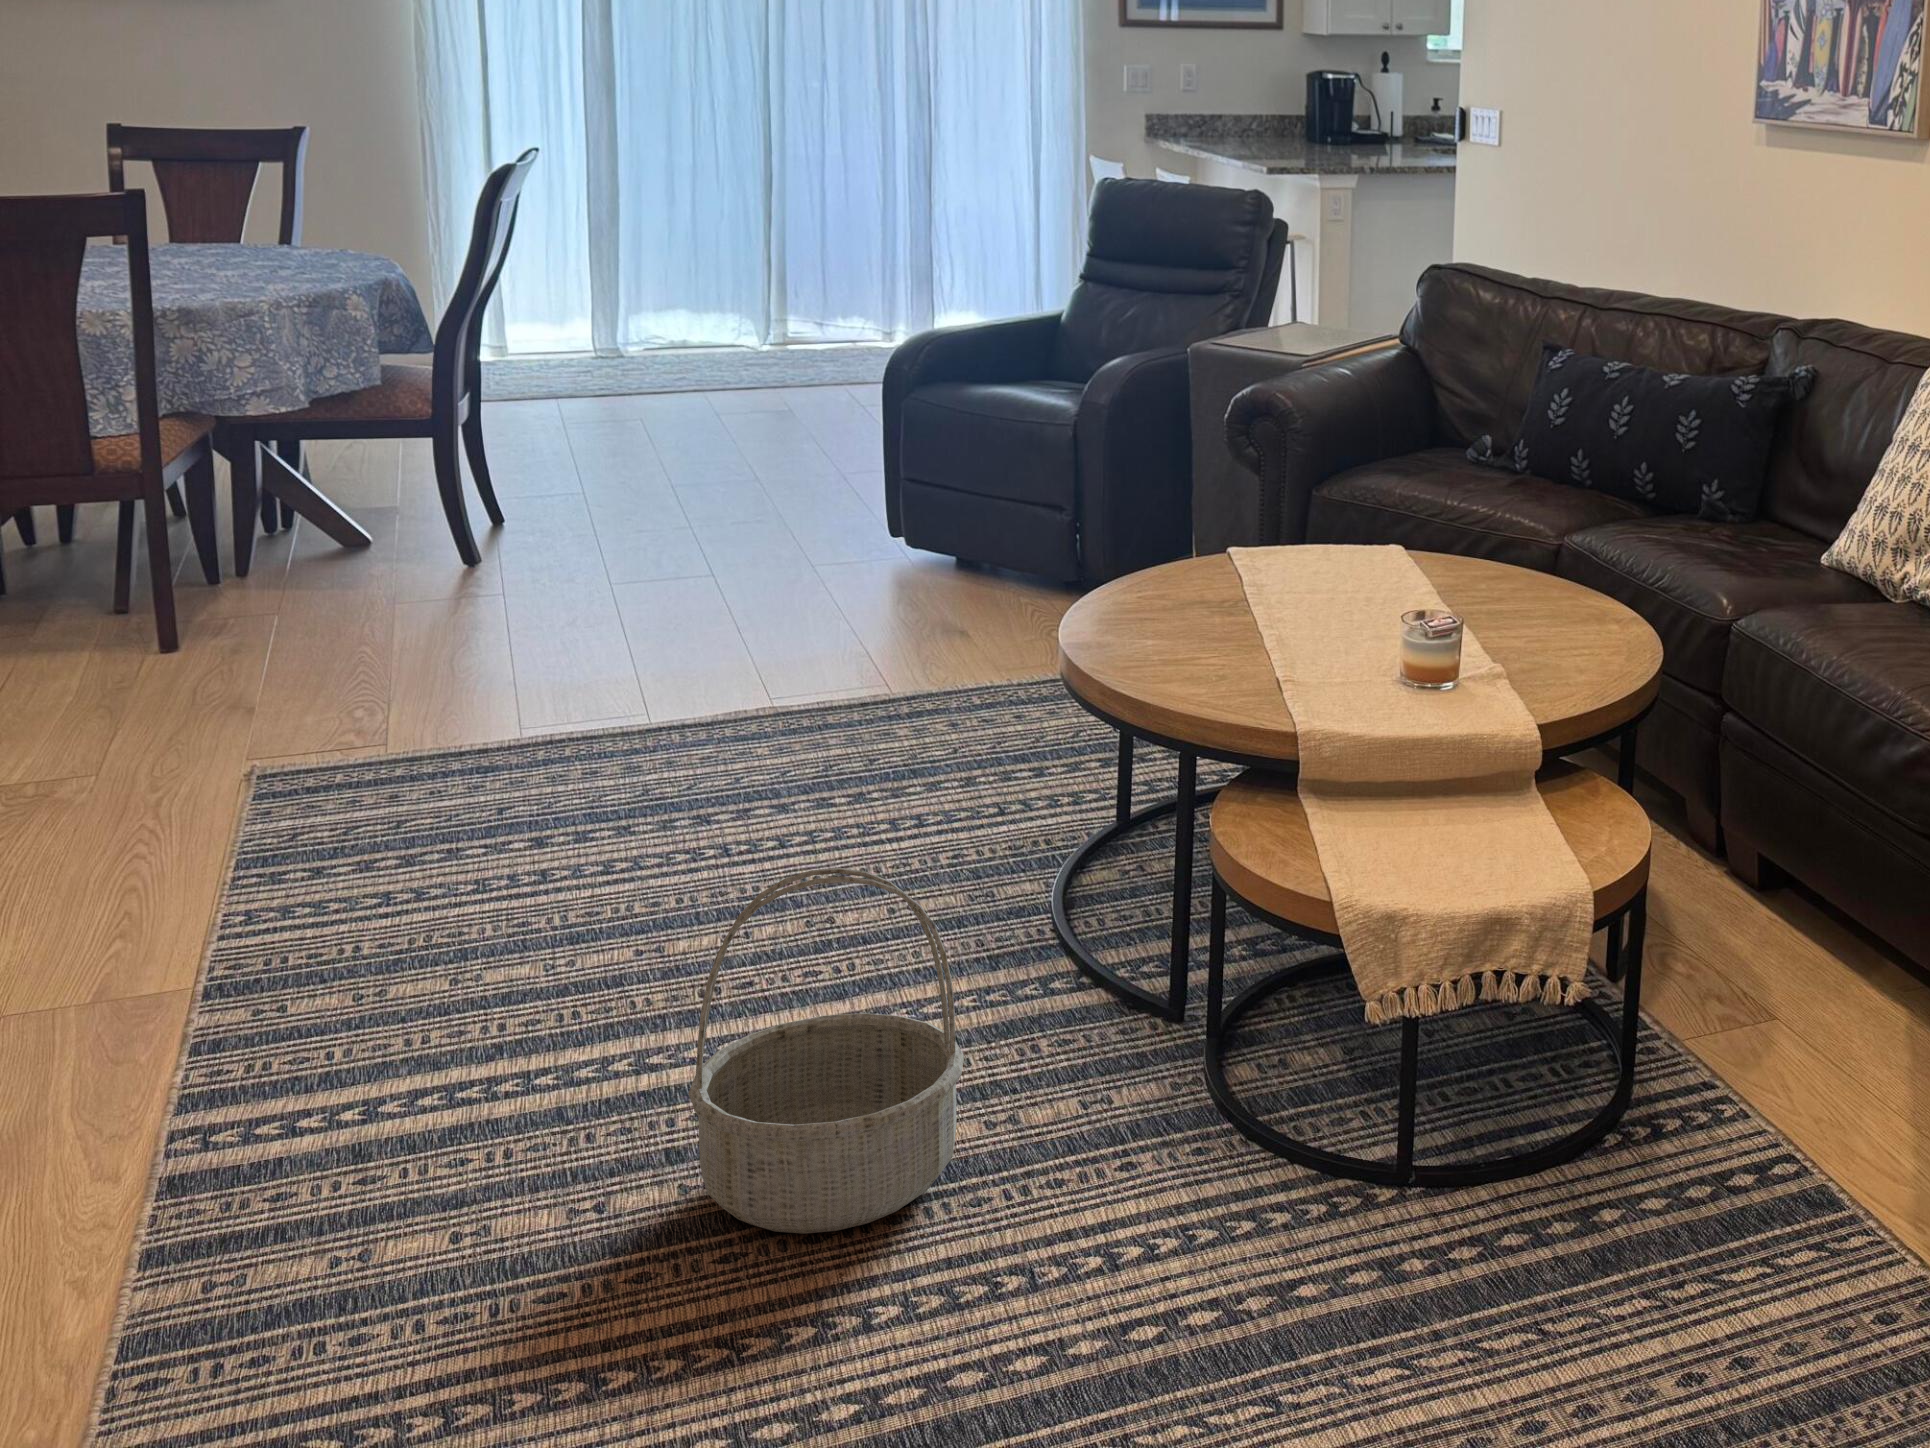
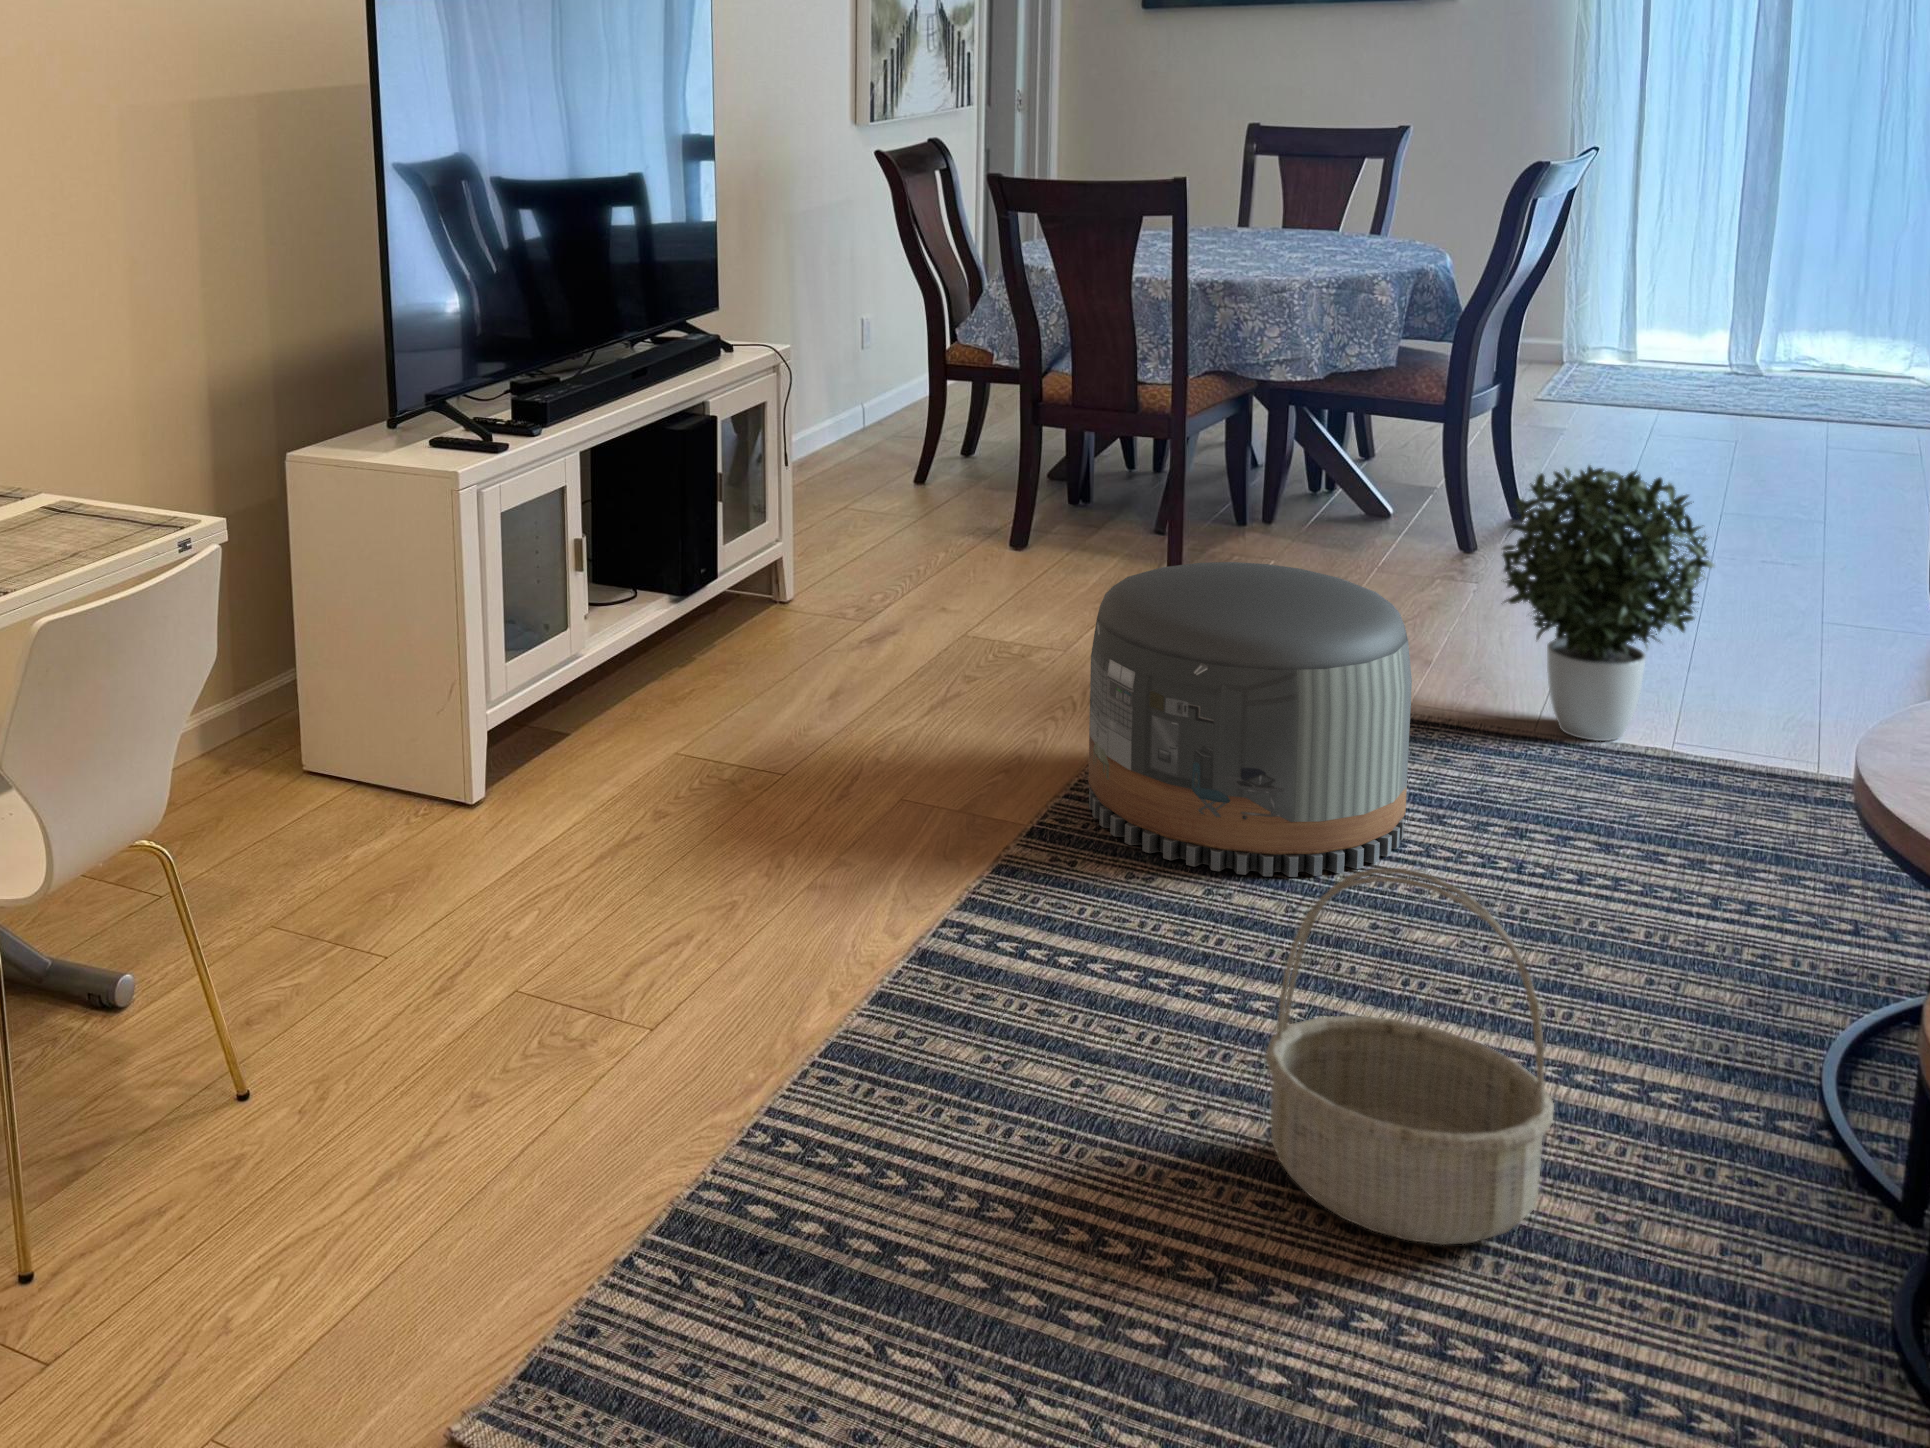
potted plant: none [602,453,794,717] -> present [1502,466,1714,741]
pouf: none [236,611,611,965] -> present [1088,562,1412,877]

